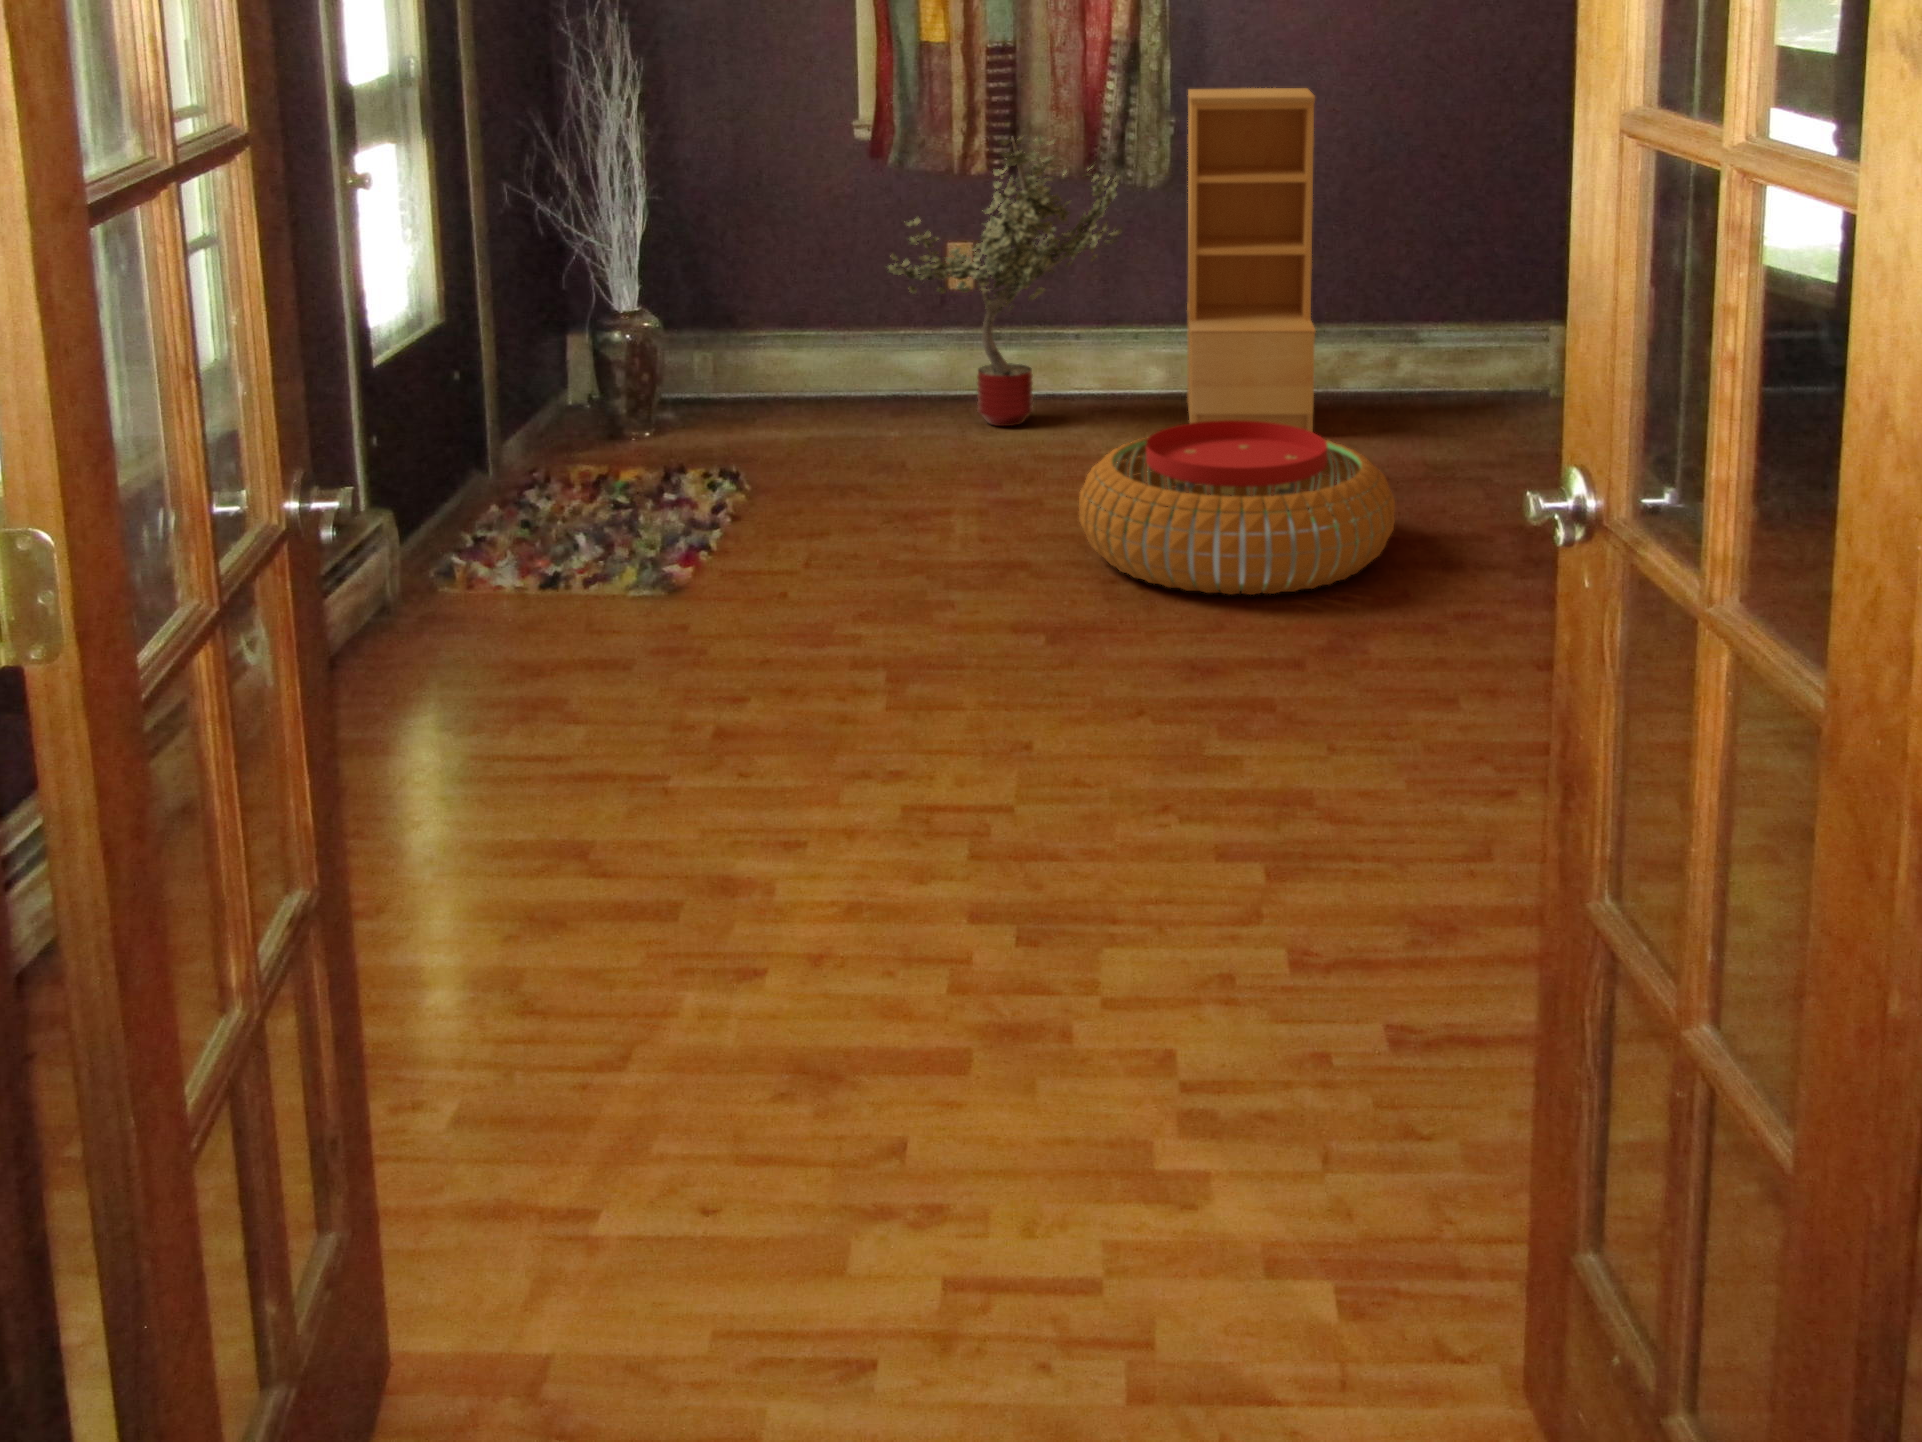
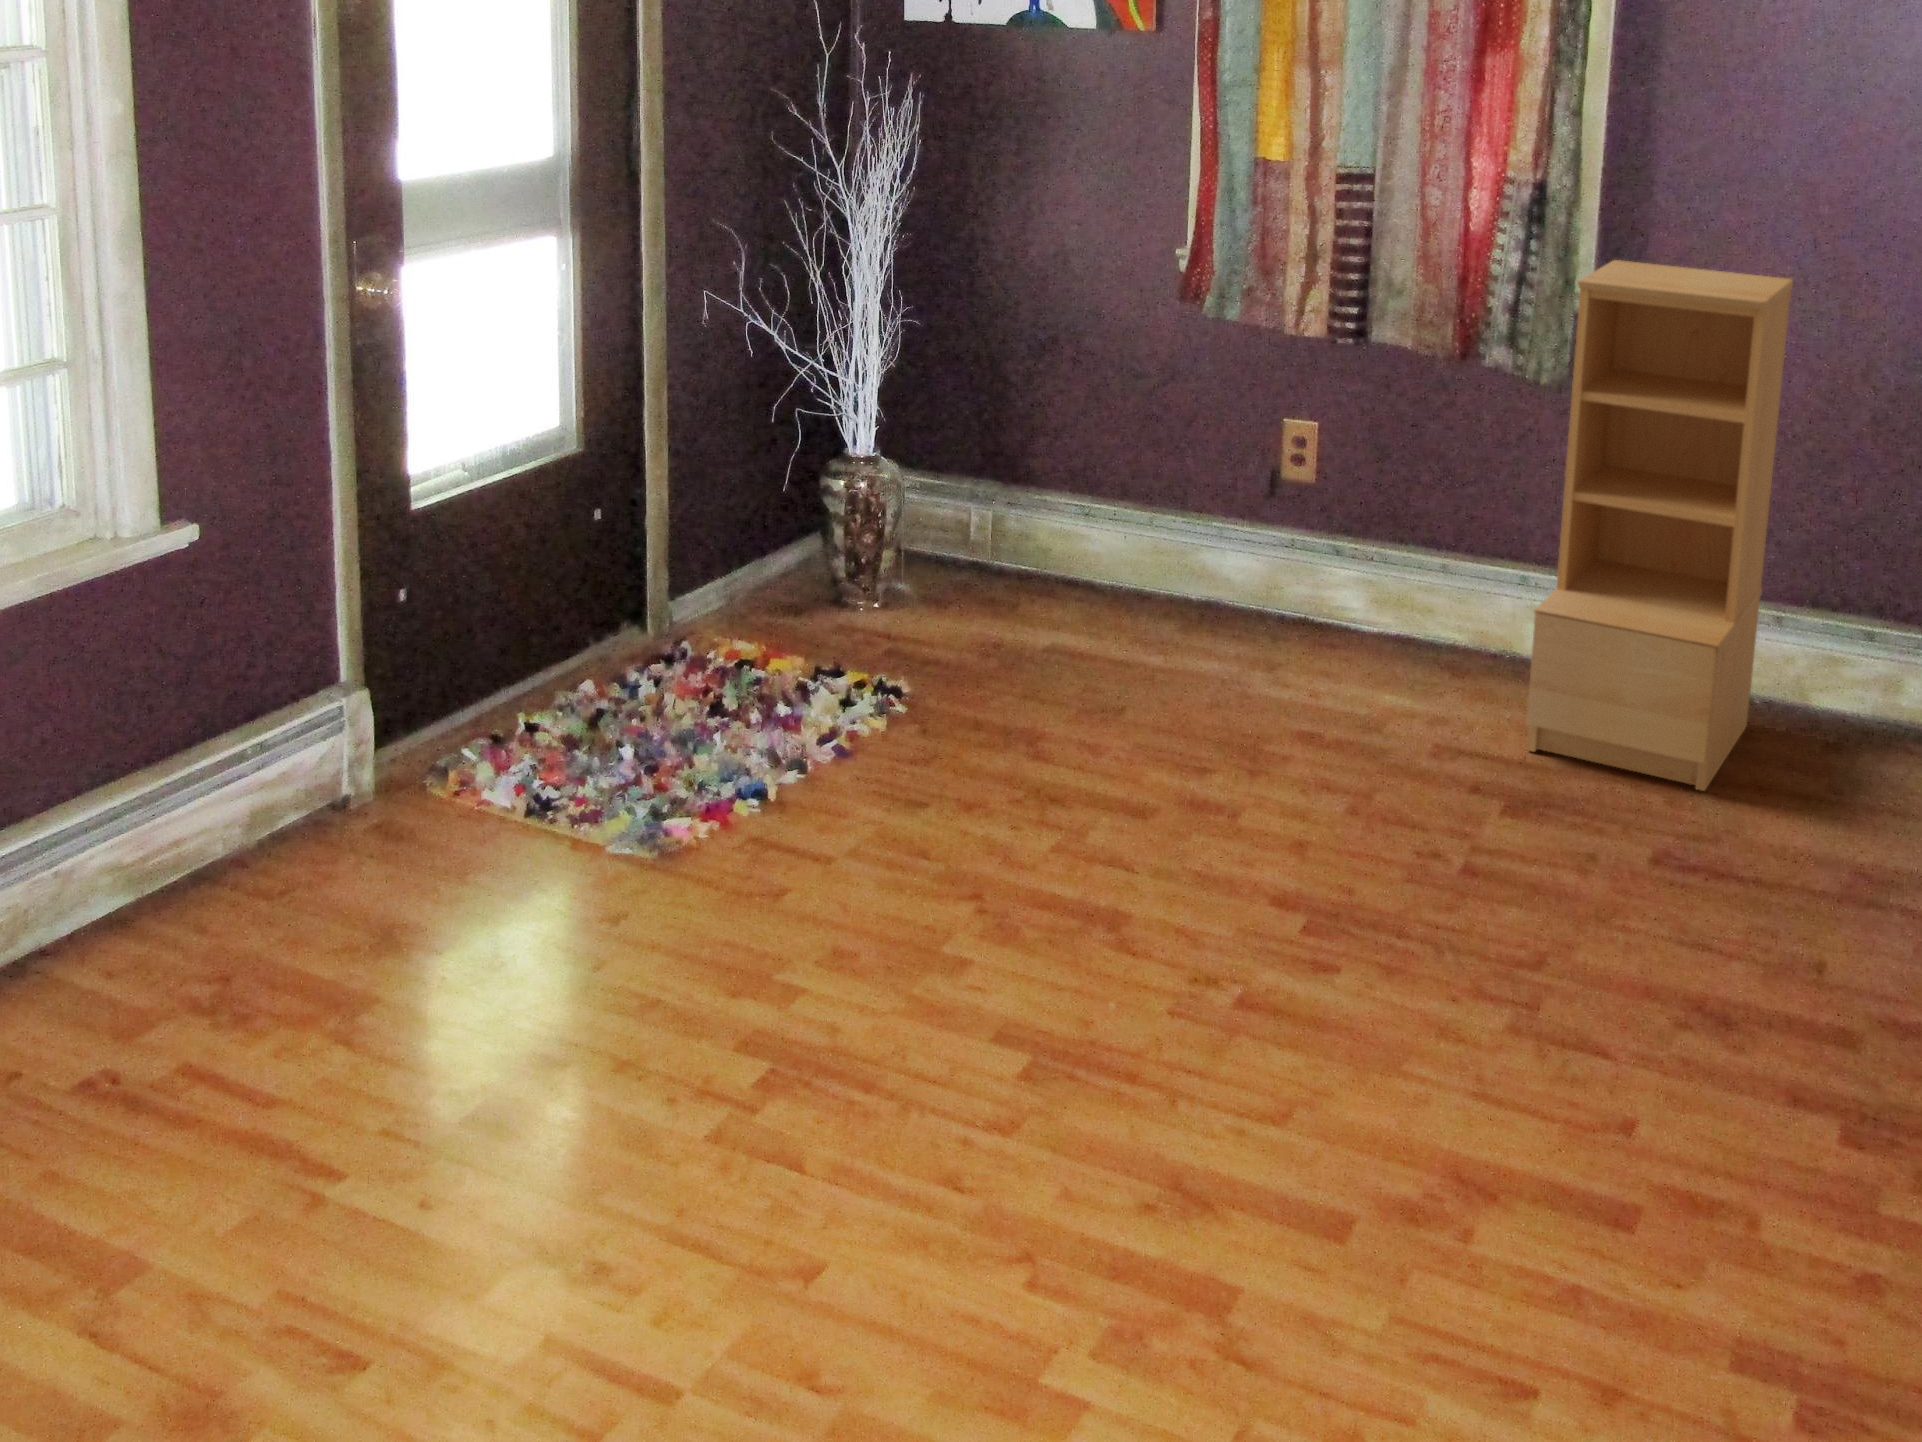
potted tree: present [887,134,1122,426] -> none [1166,298,1478,682]
pouf: present [1079,420,1395,595] -> none [1152,779,1630,1097]

